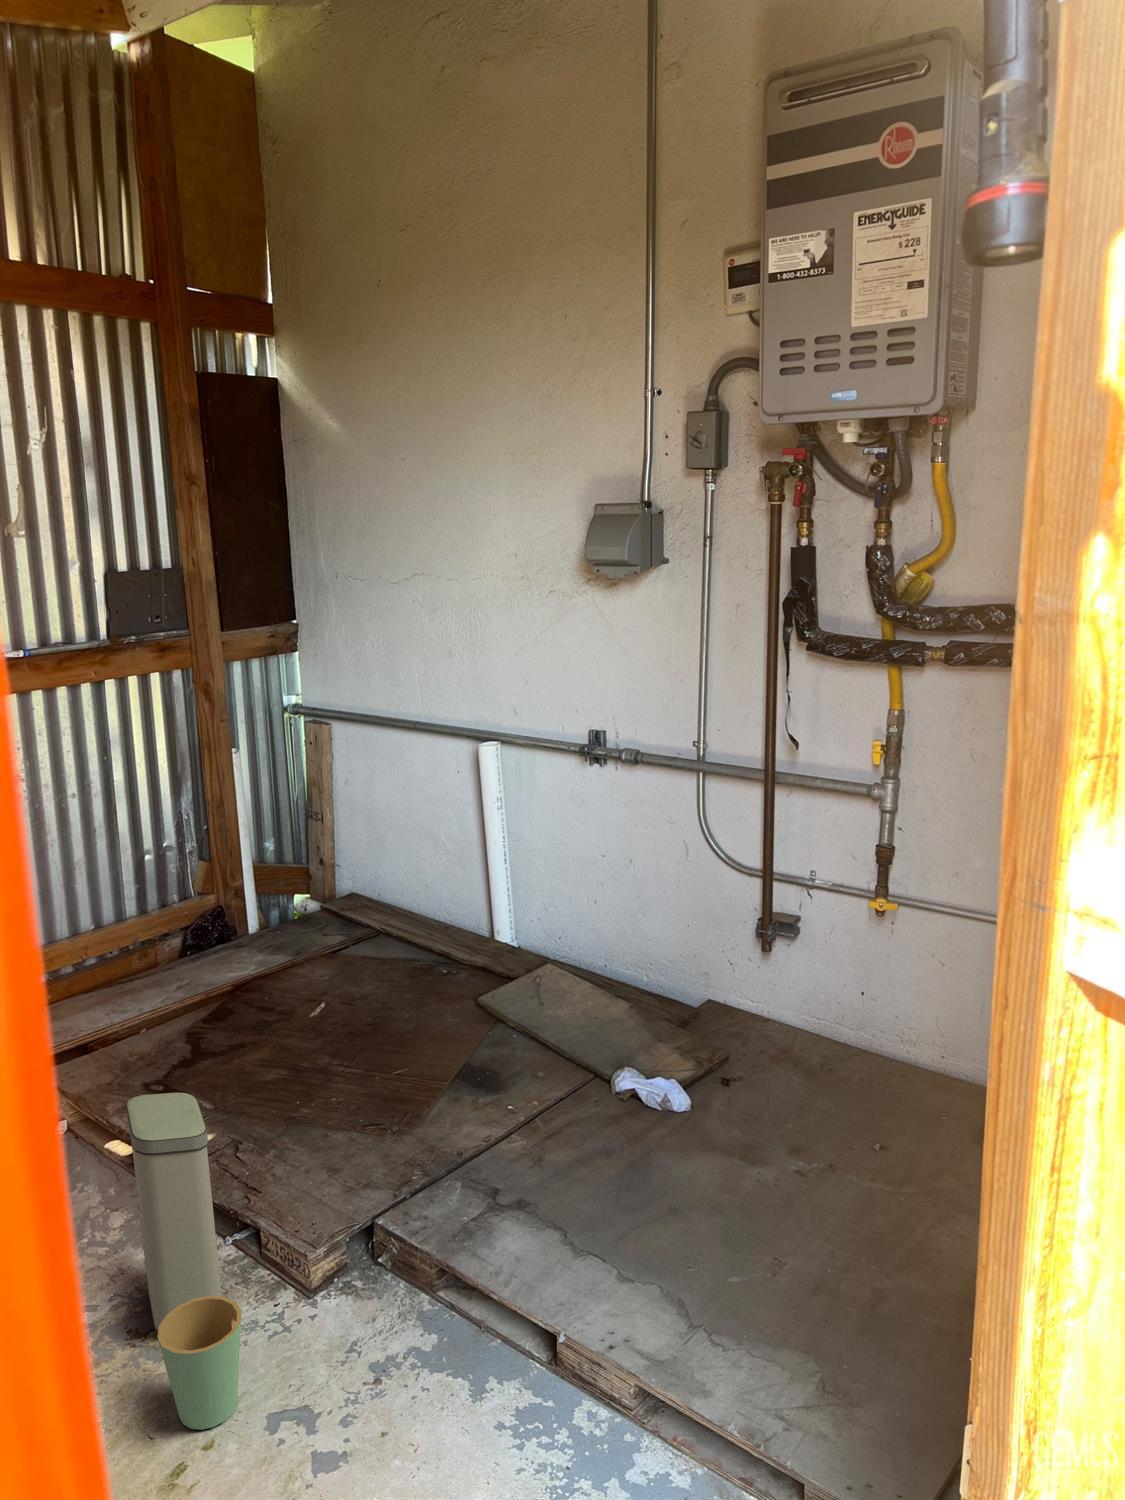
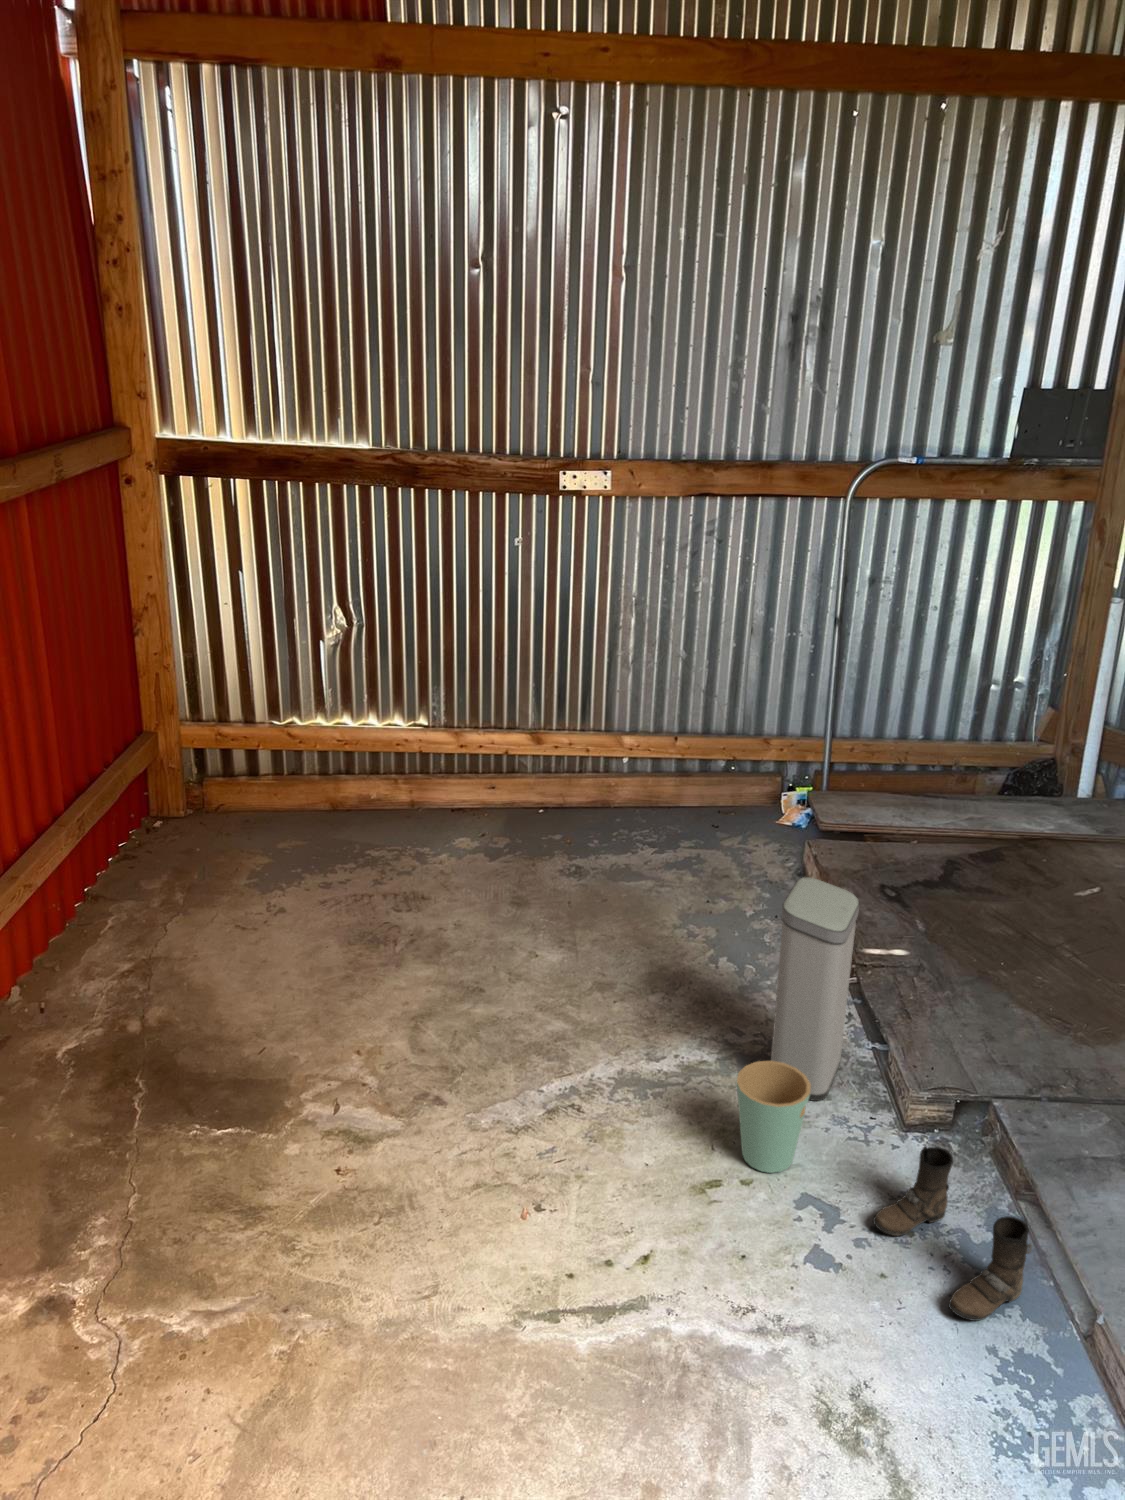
boots: none [345,1283,491,1420] -> present [873,1146,1032,1321]

